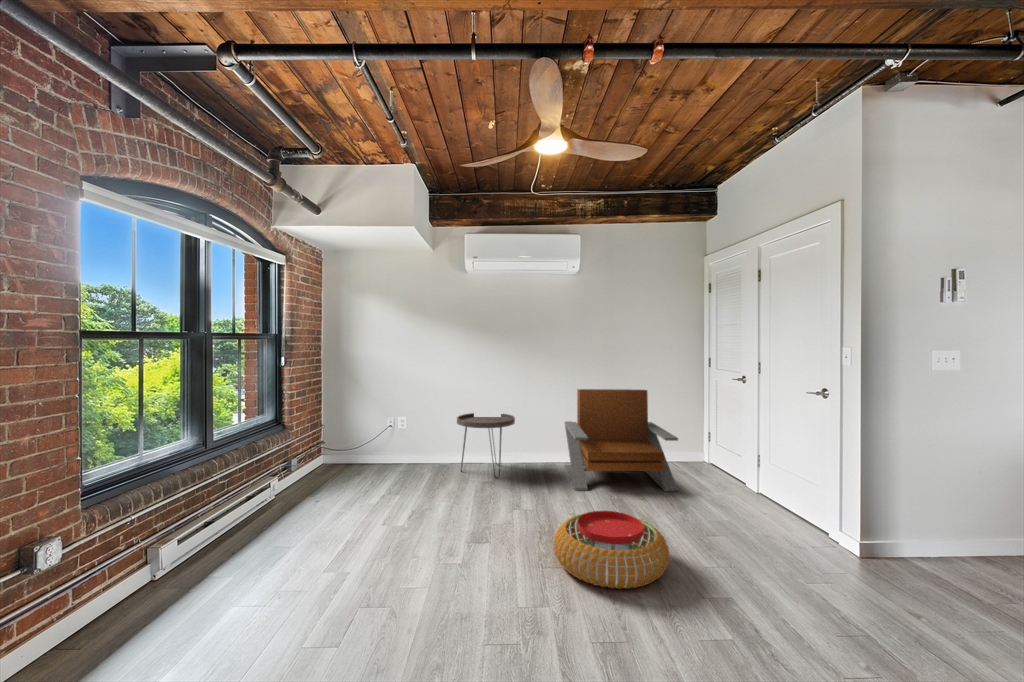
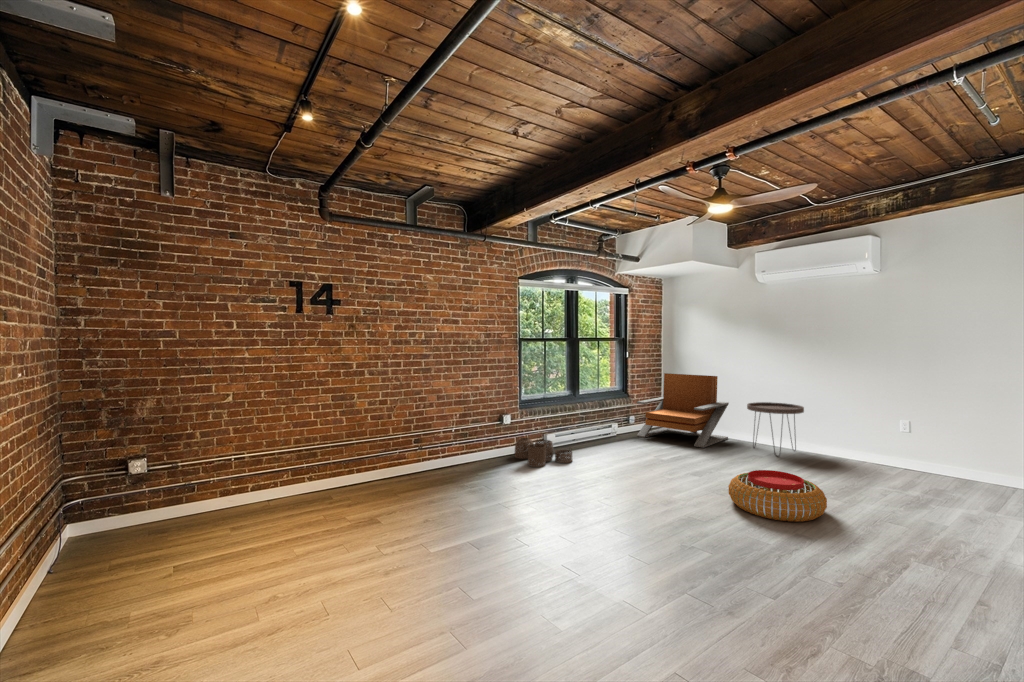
lounge chair: present [565,389,678,491] -> present [637,373,729,448]
woven basket: none [71,566,252,662] -> present [515,438,573,467]

